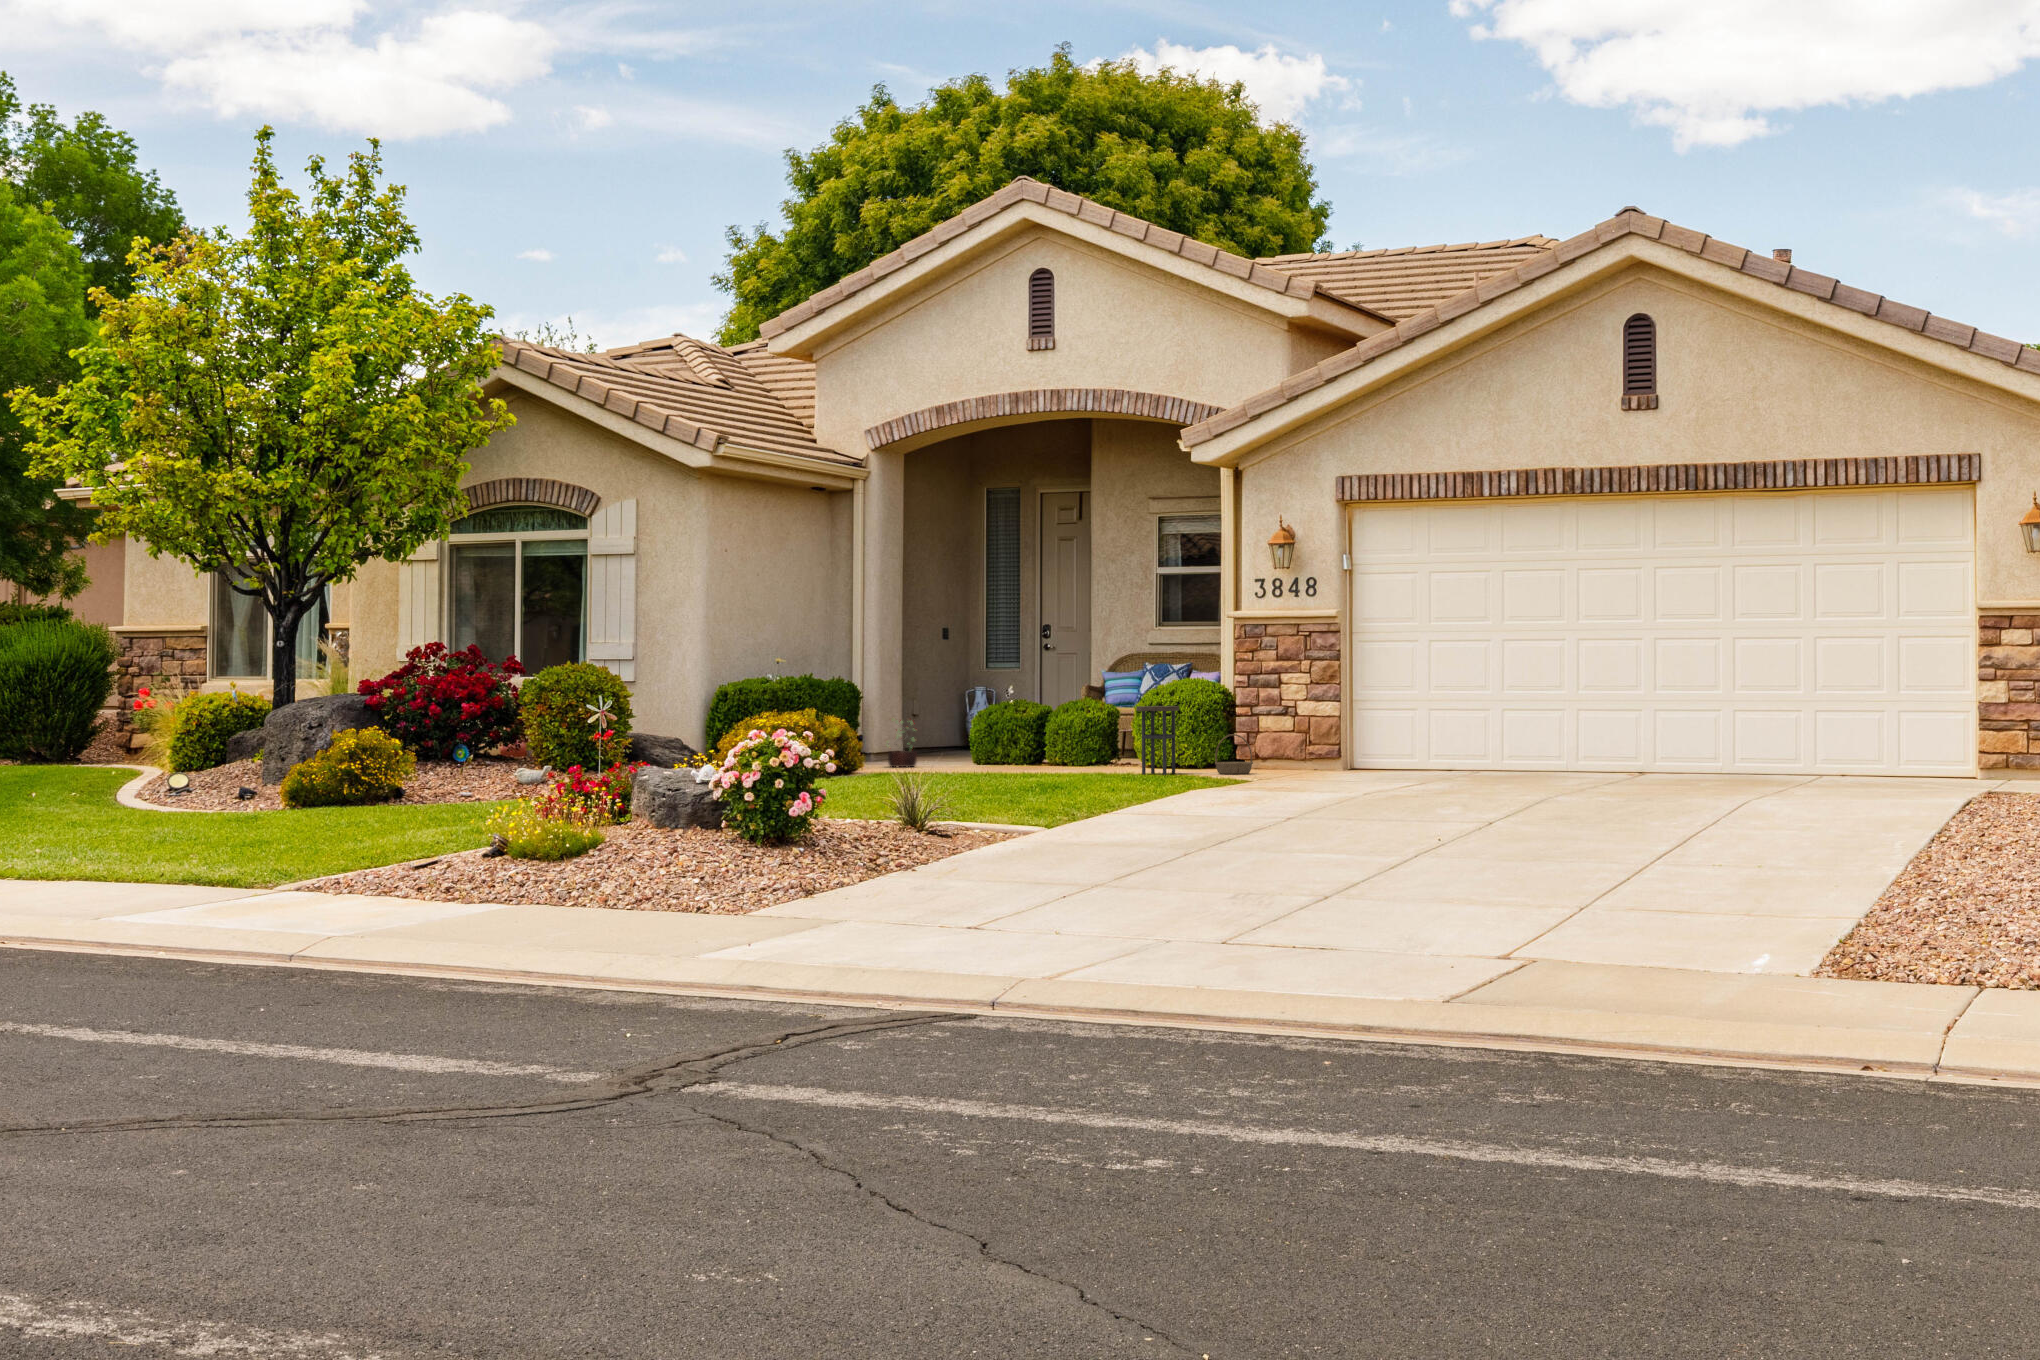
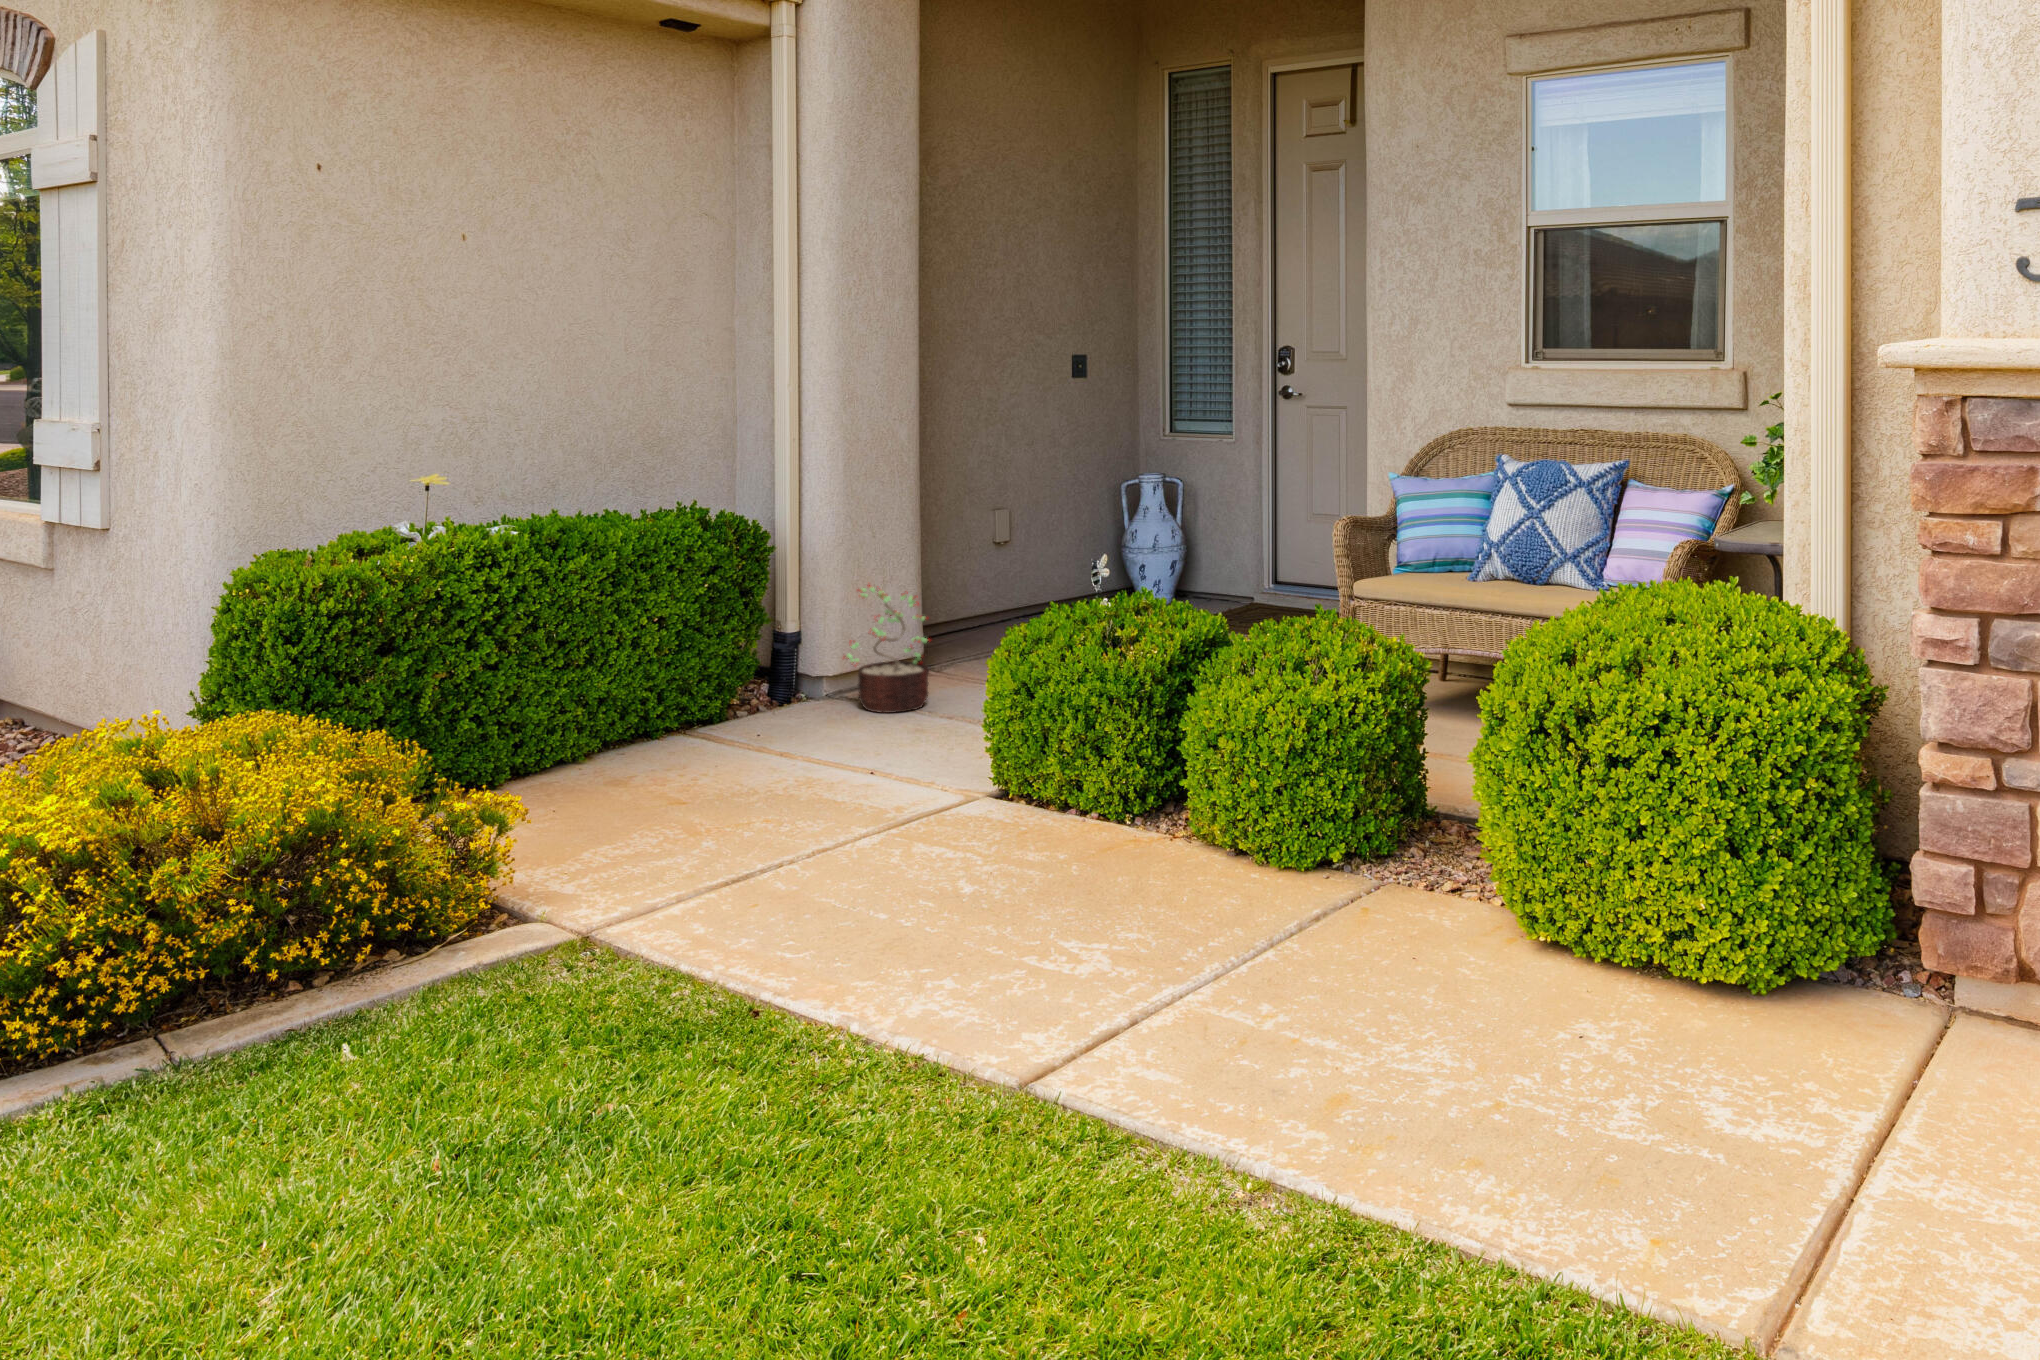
side table: present [1137,706,1179,775] -> none [1490,719,1675,1050]
basket: present [1215,734,1253,774] -> none [1835,882,2026,1085]

